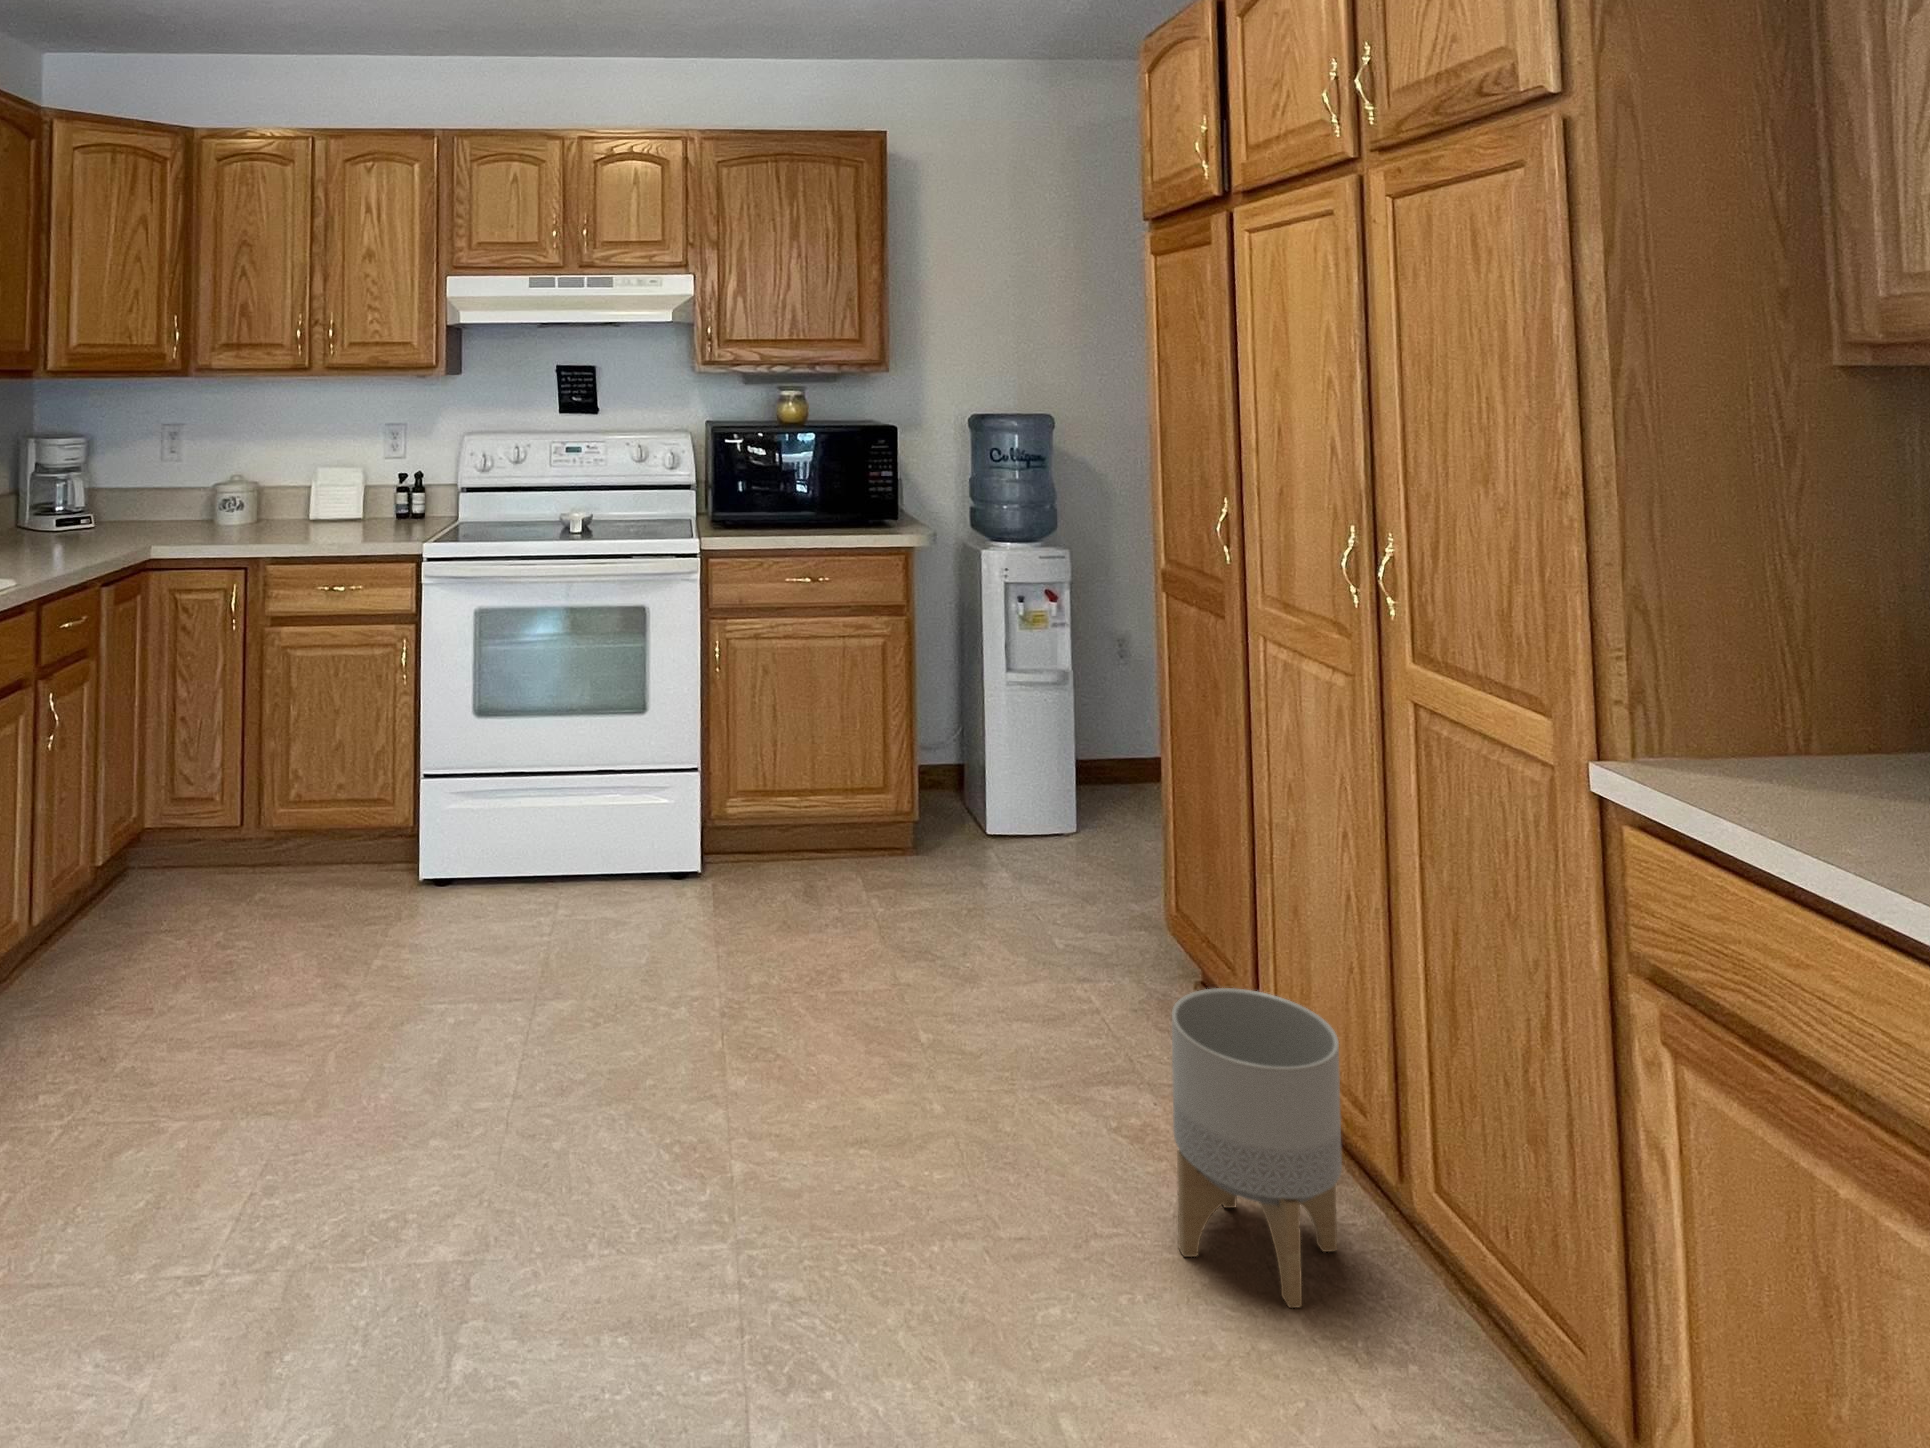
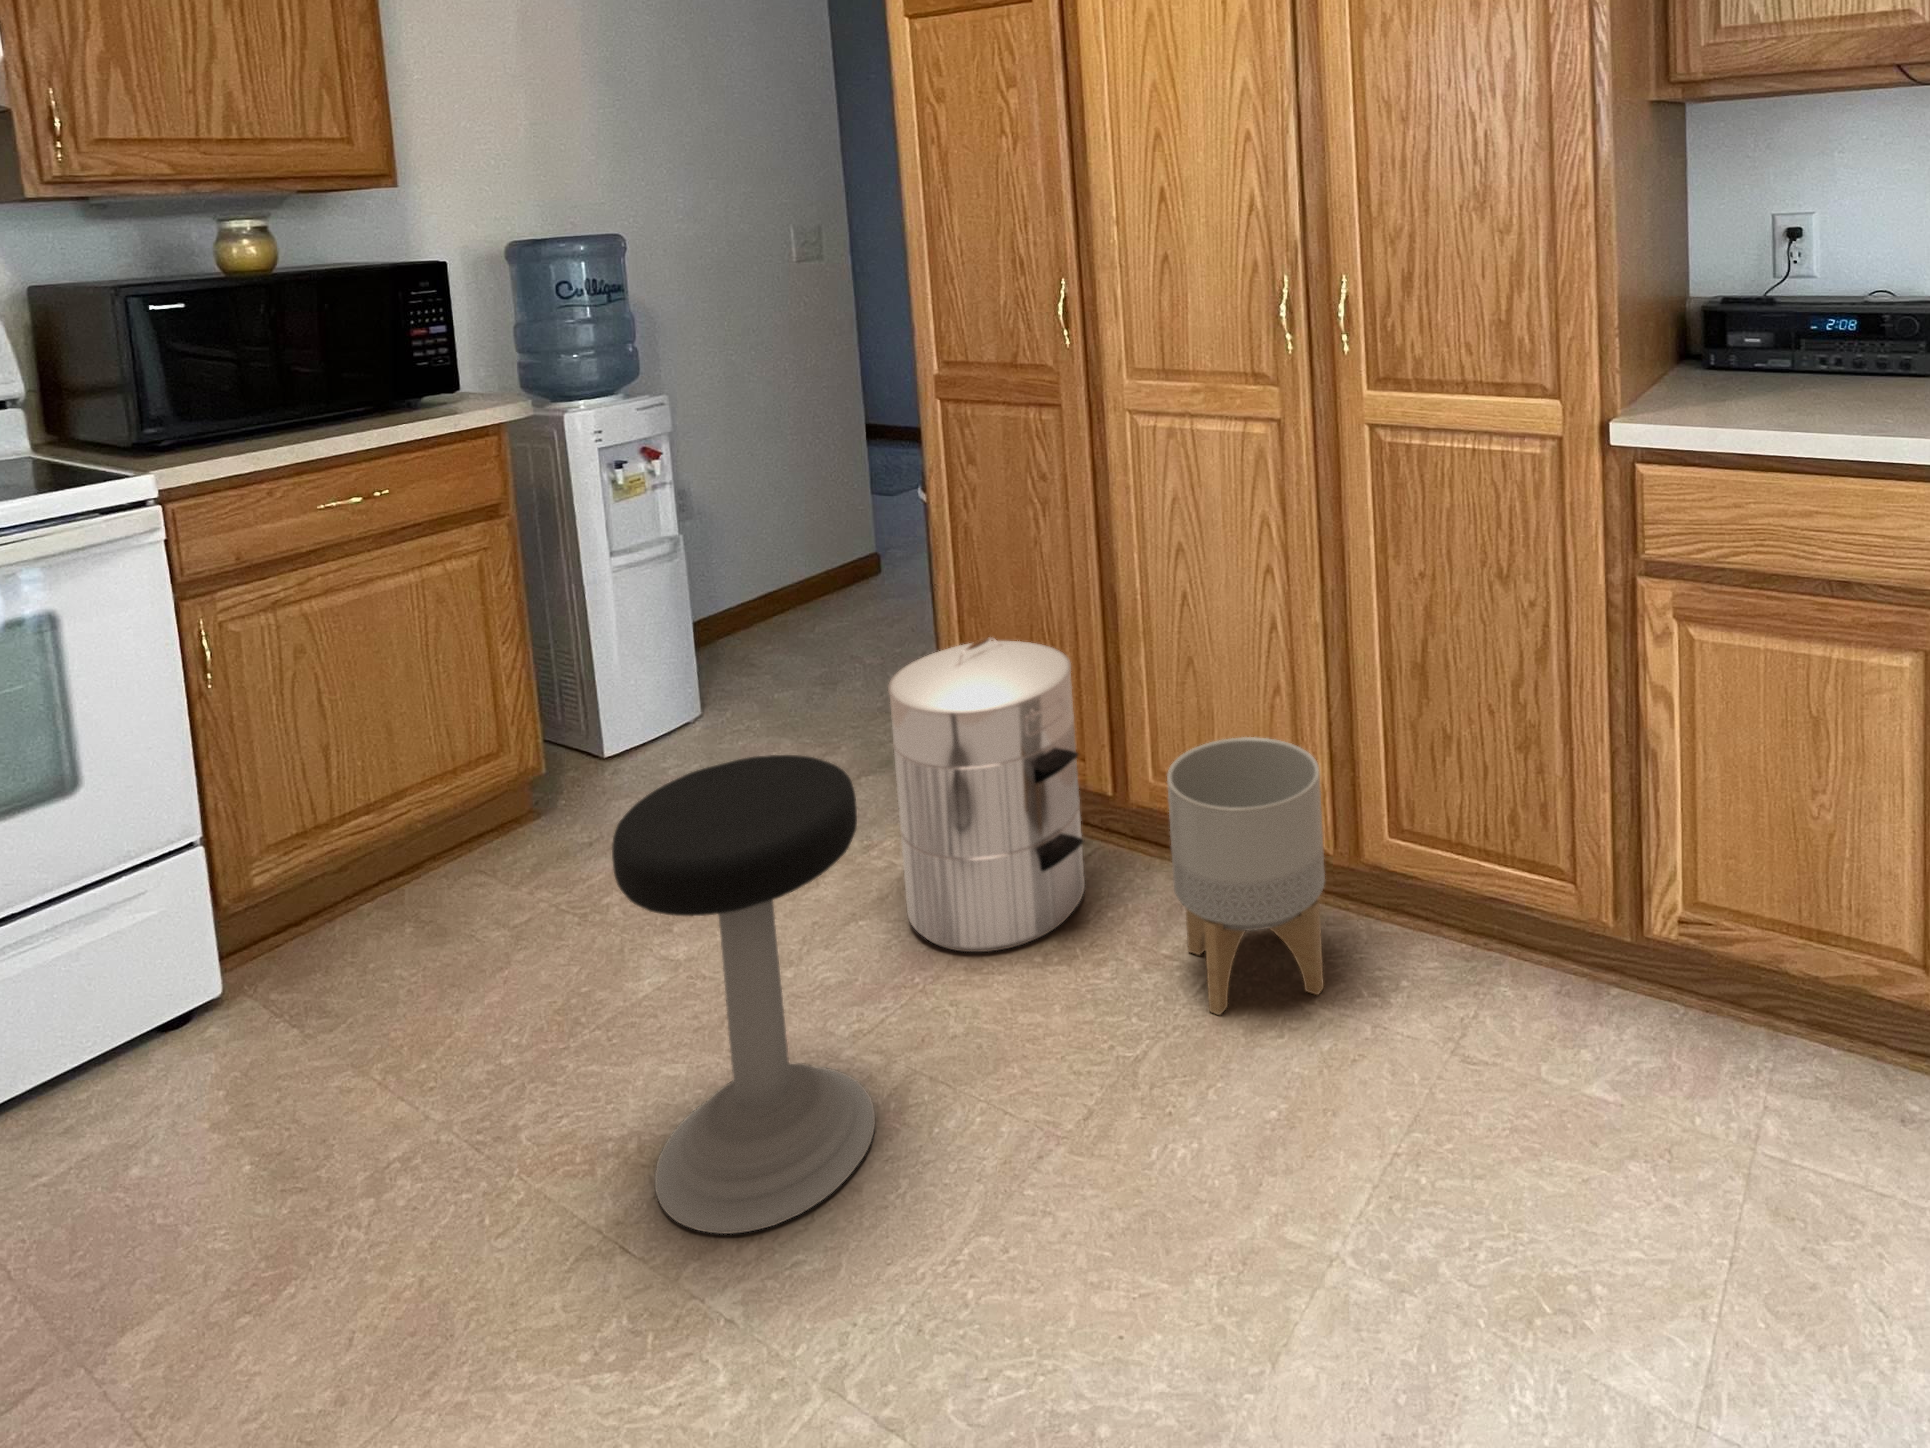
stool: none [738,813,901,1159] -> present [612,755,875,1234]
waste bin: none [1031,813,1203,1114] -> present [888,637,1085,952]

